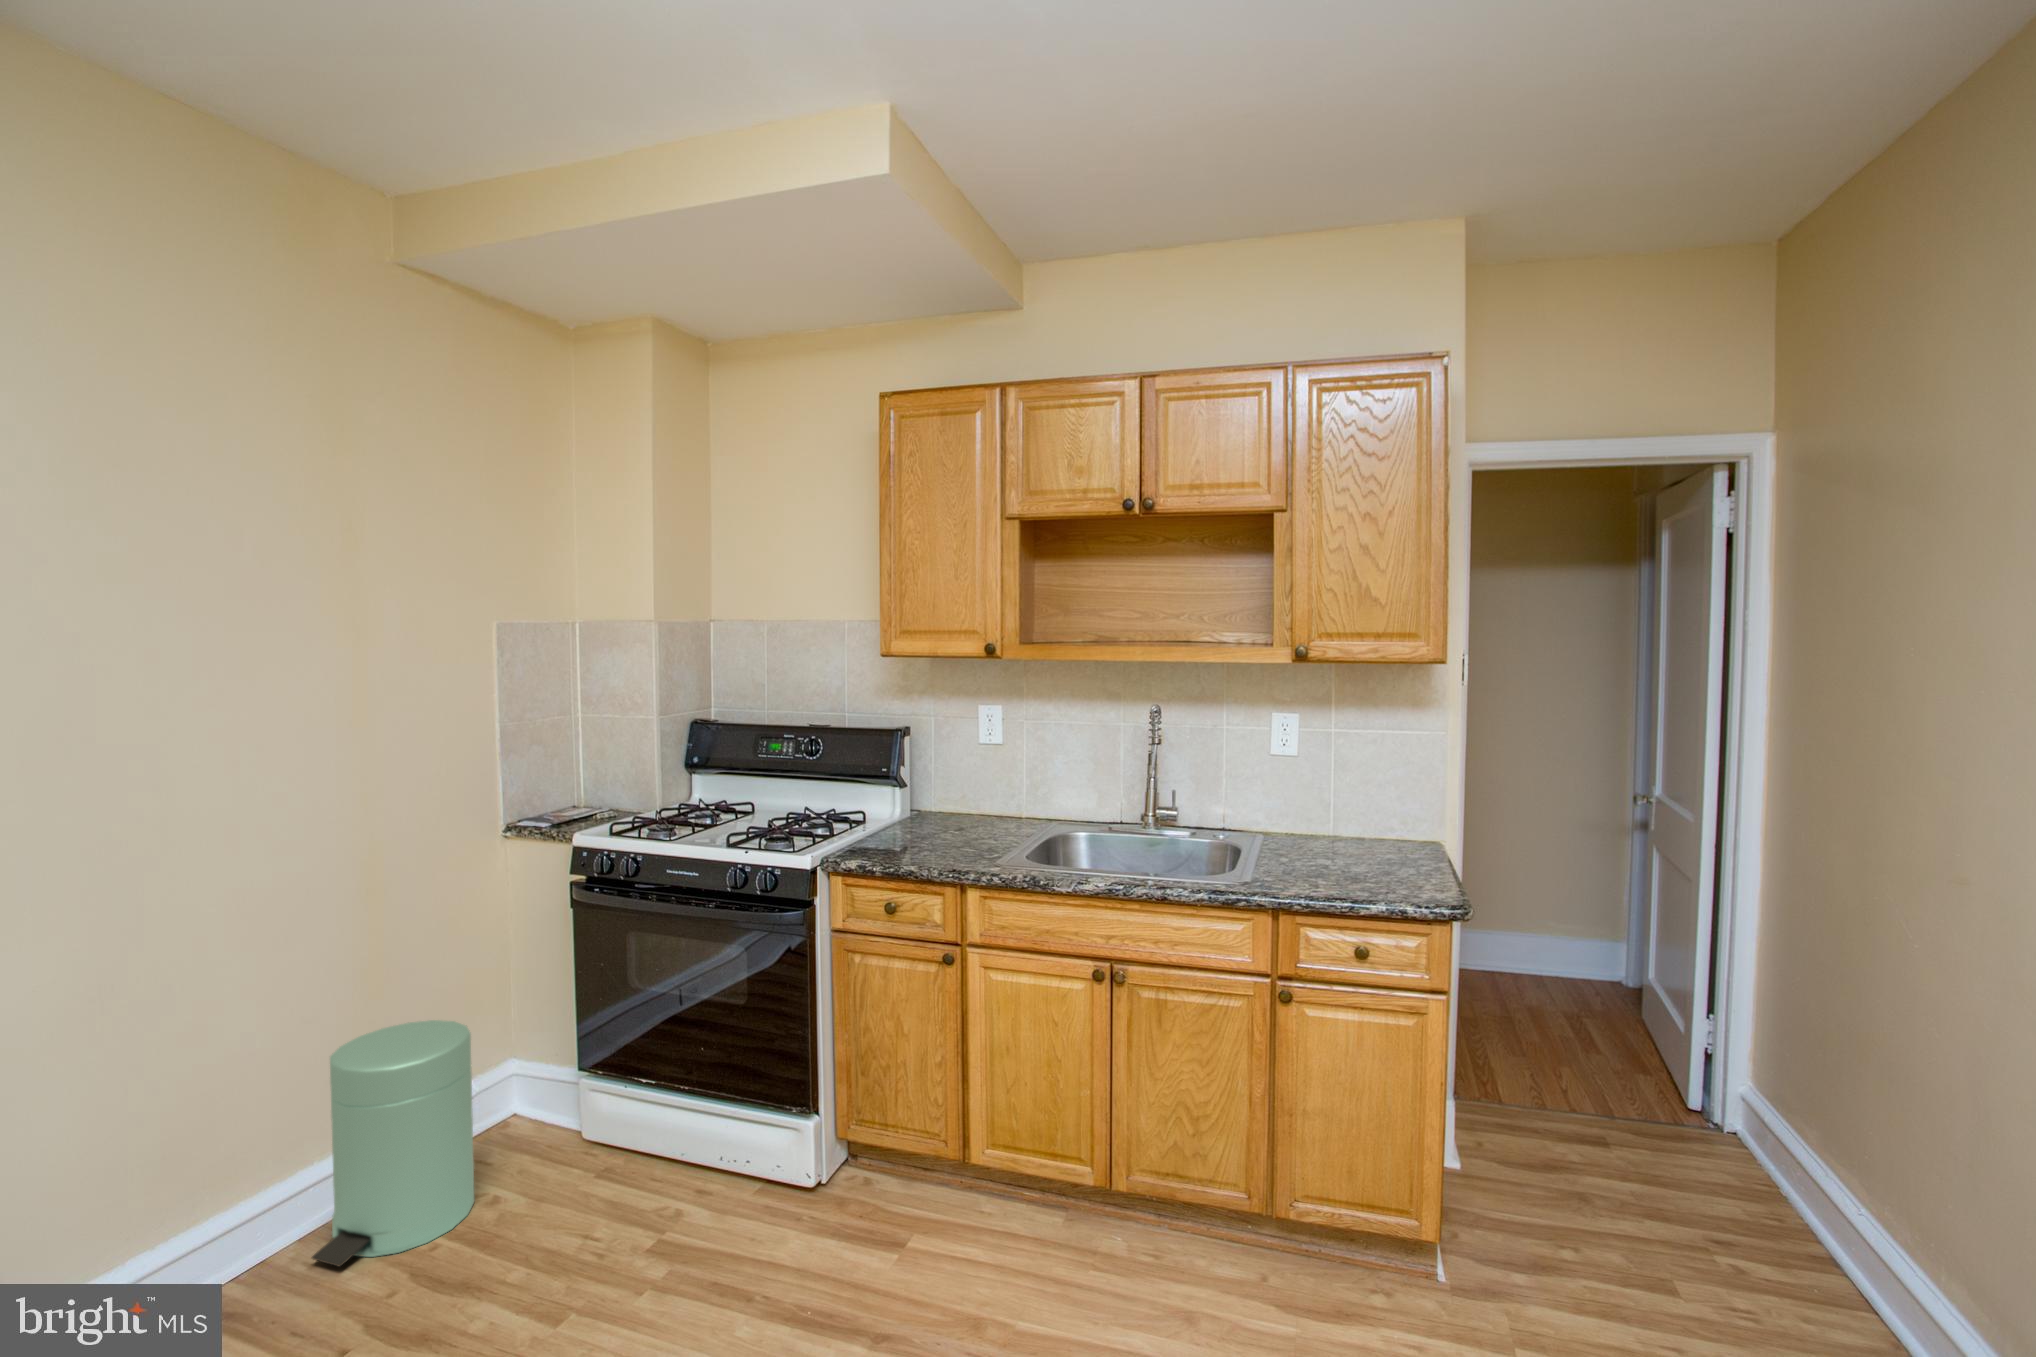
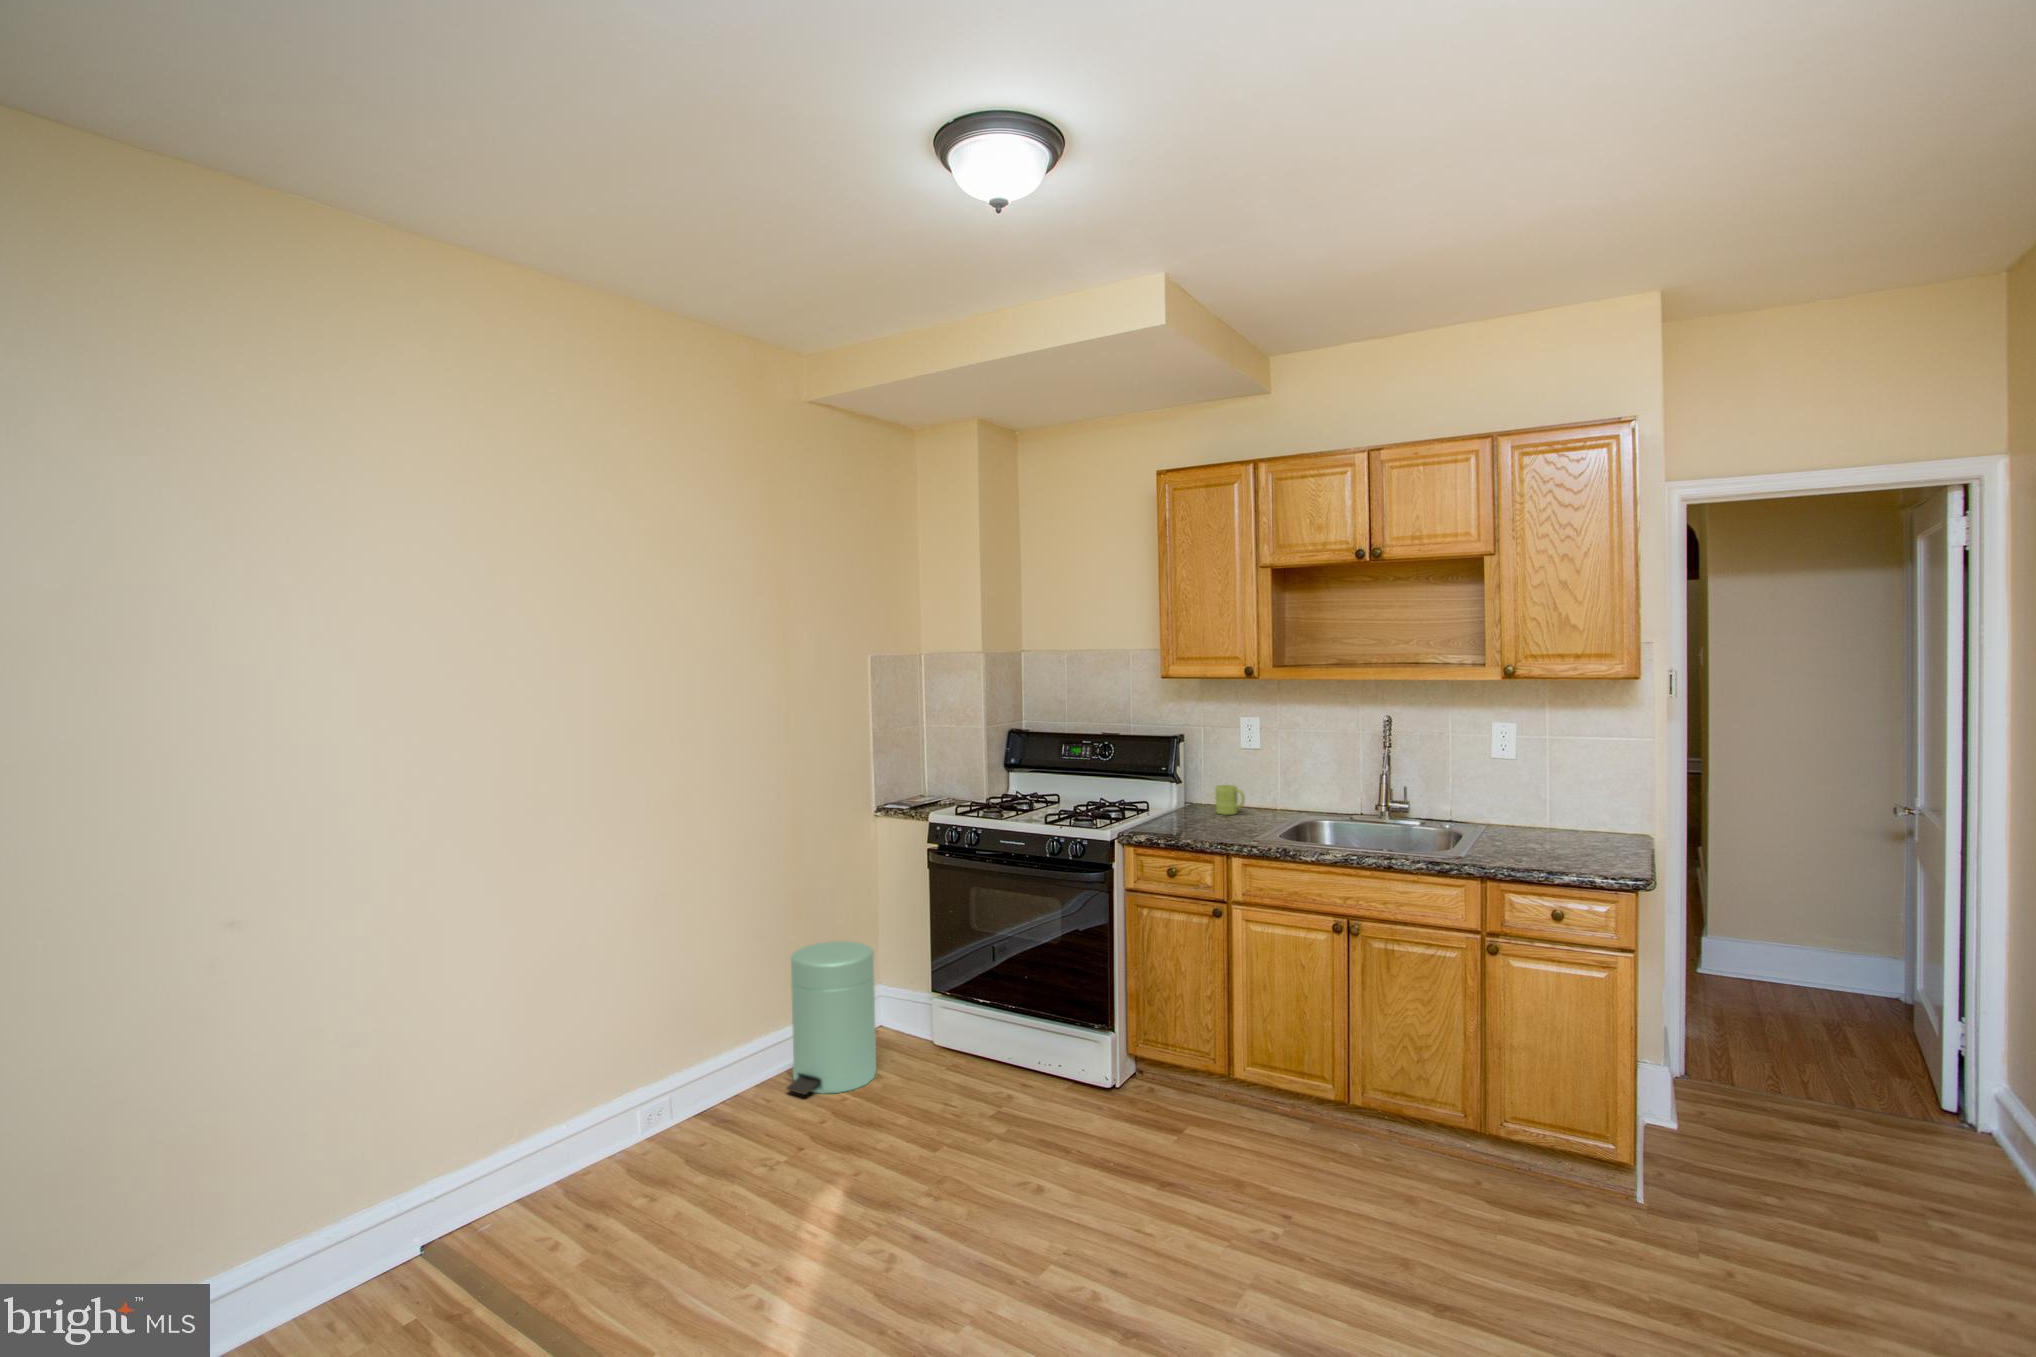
mug: none [951,788,986,825] -> present [1216,785,1245,815]

